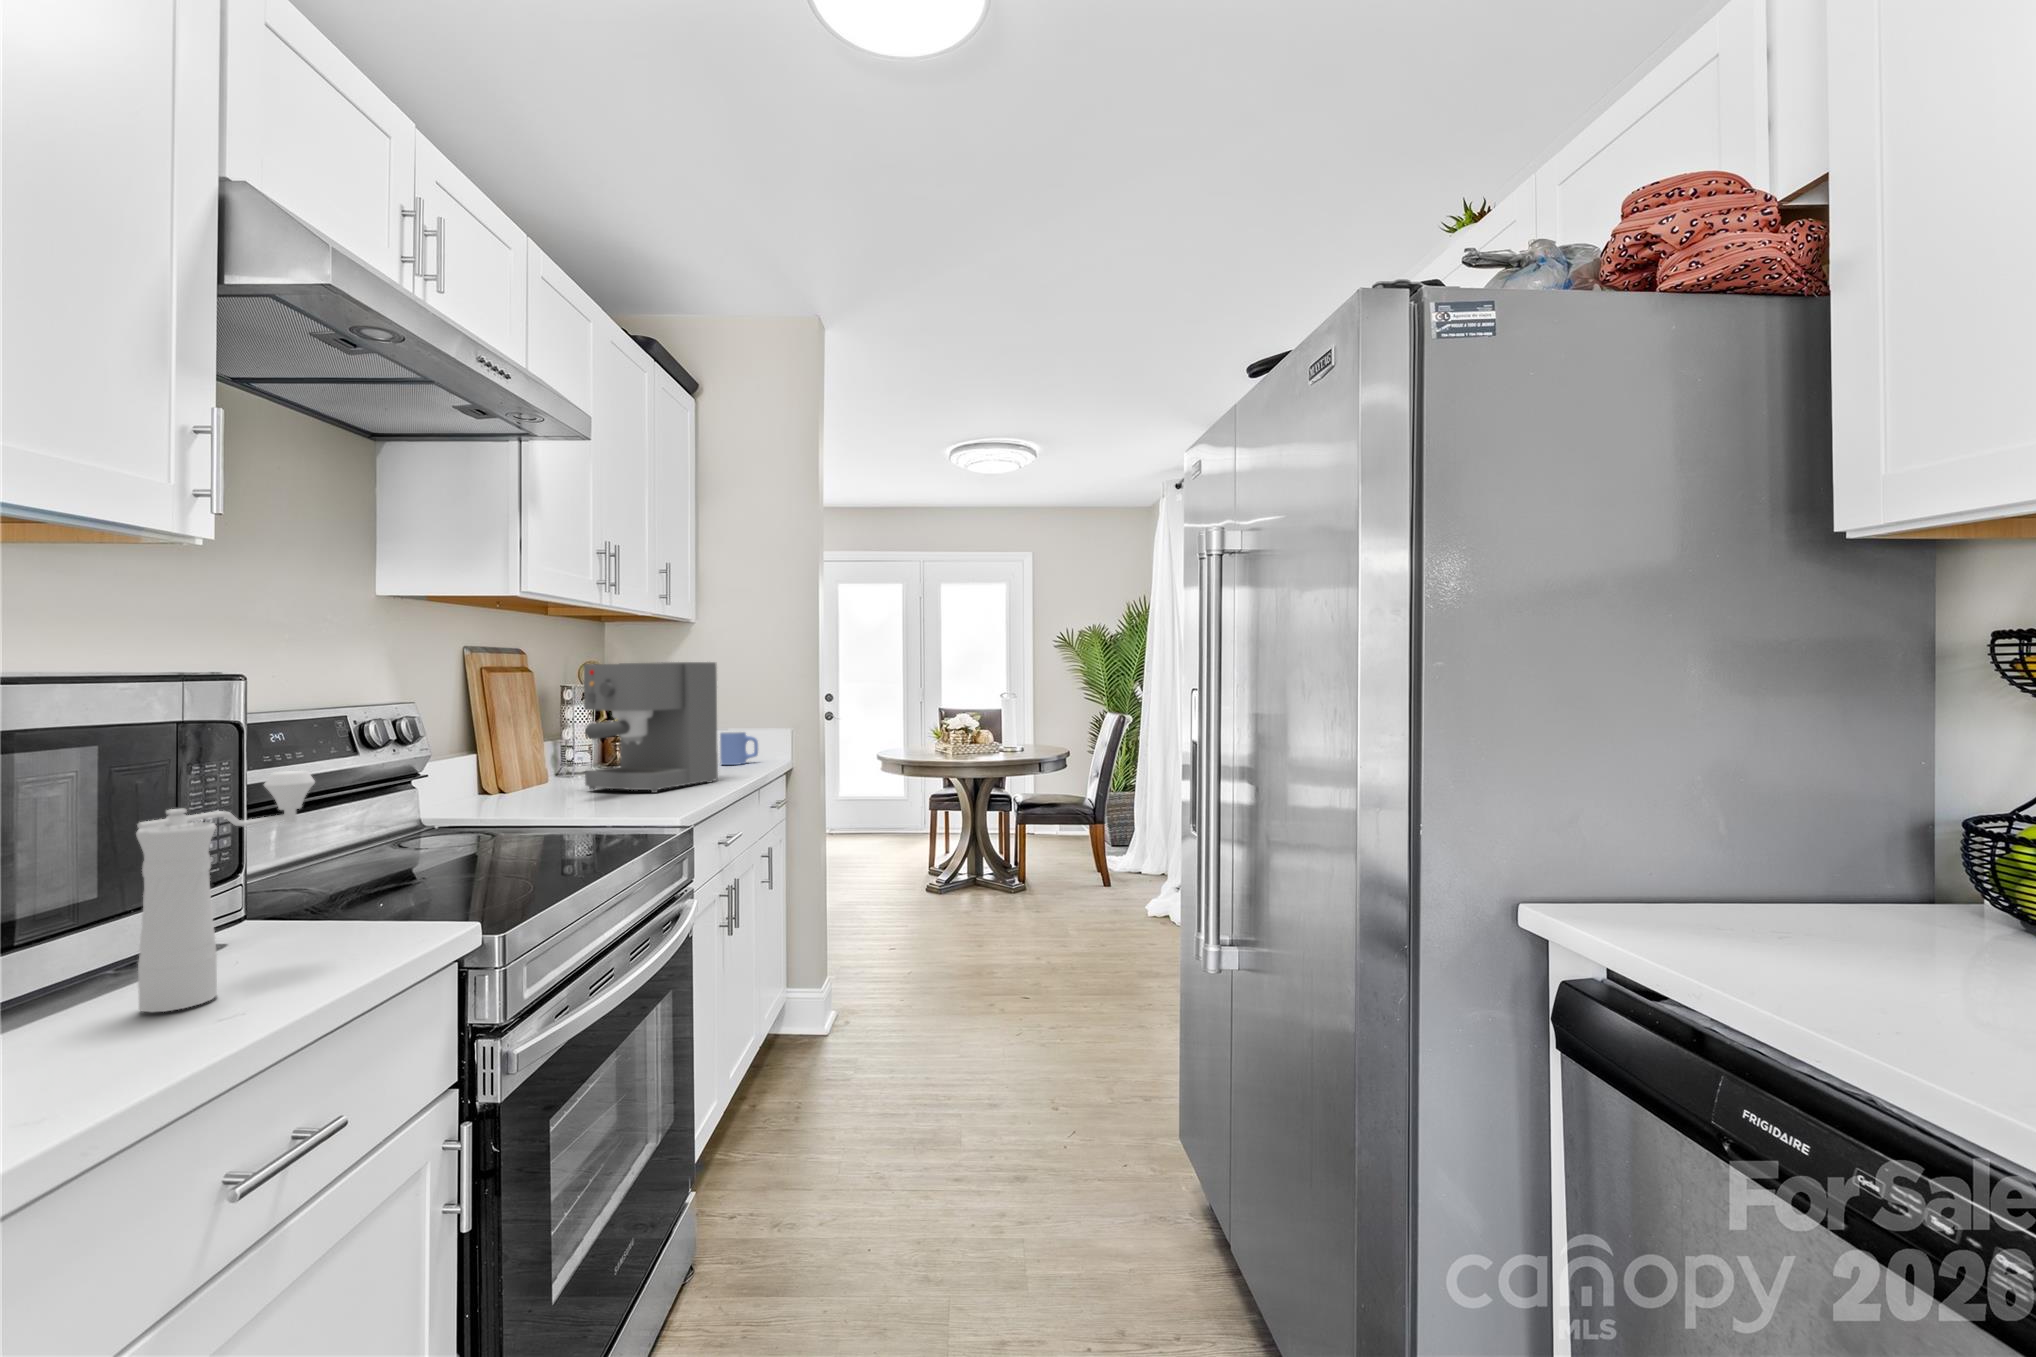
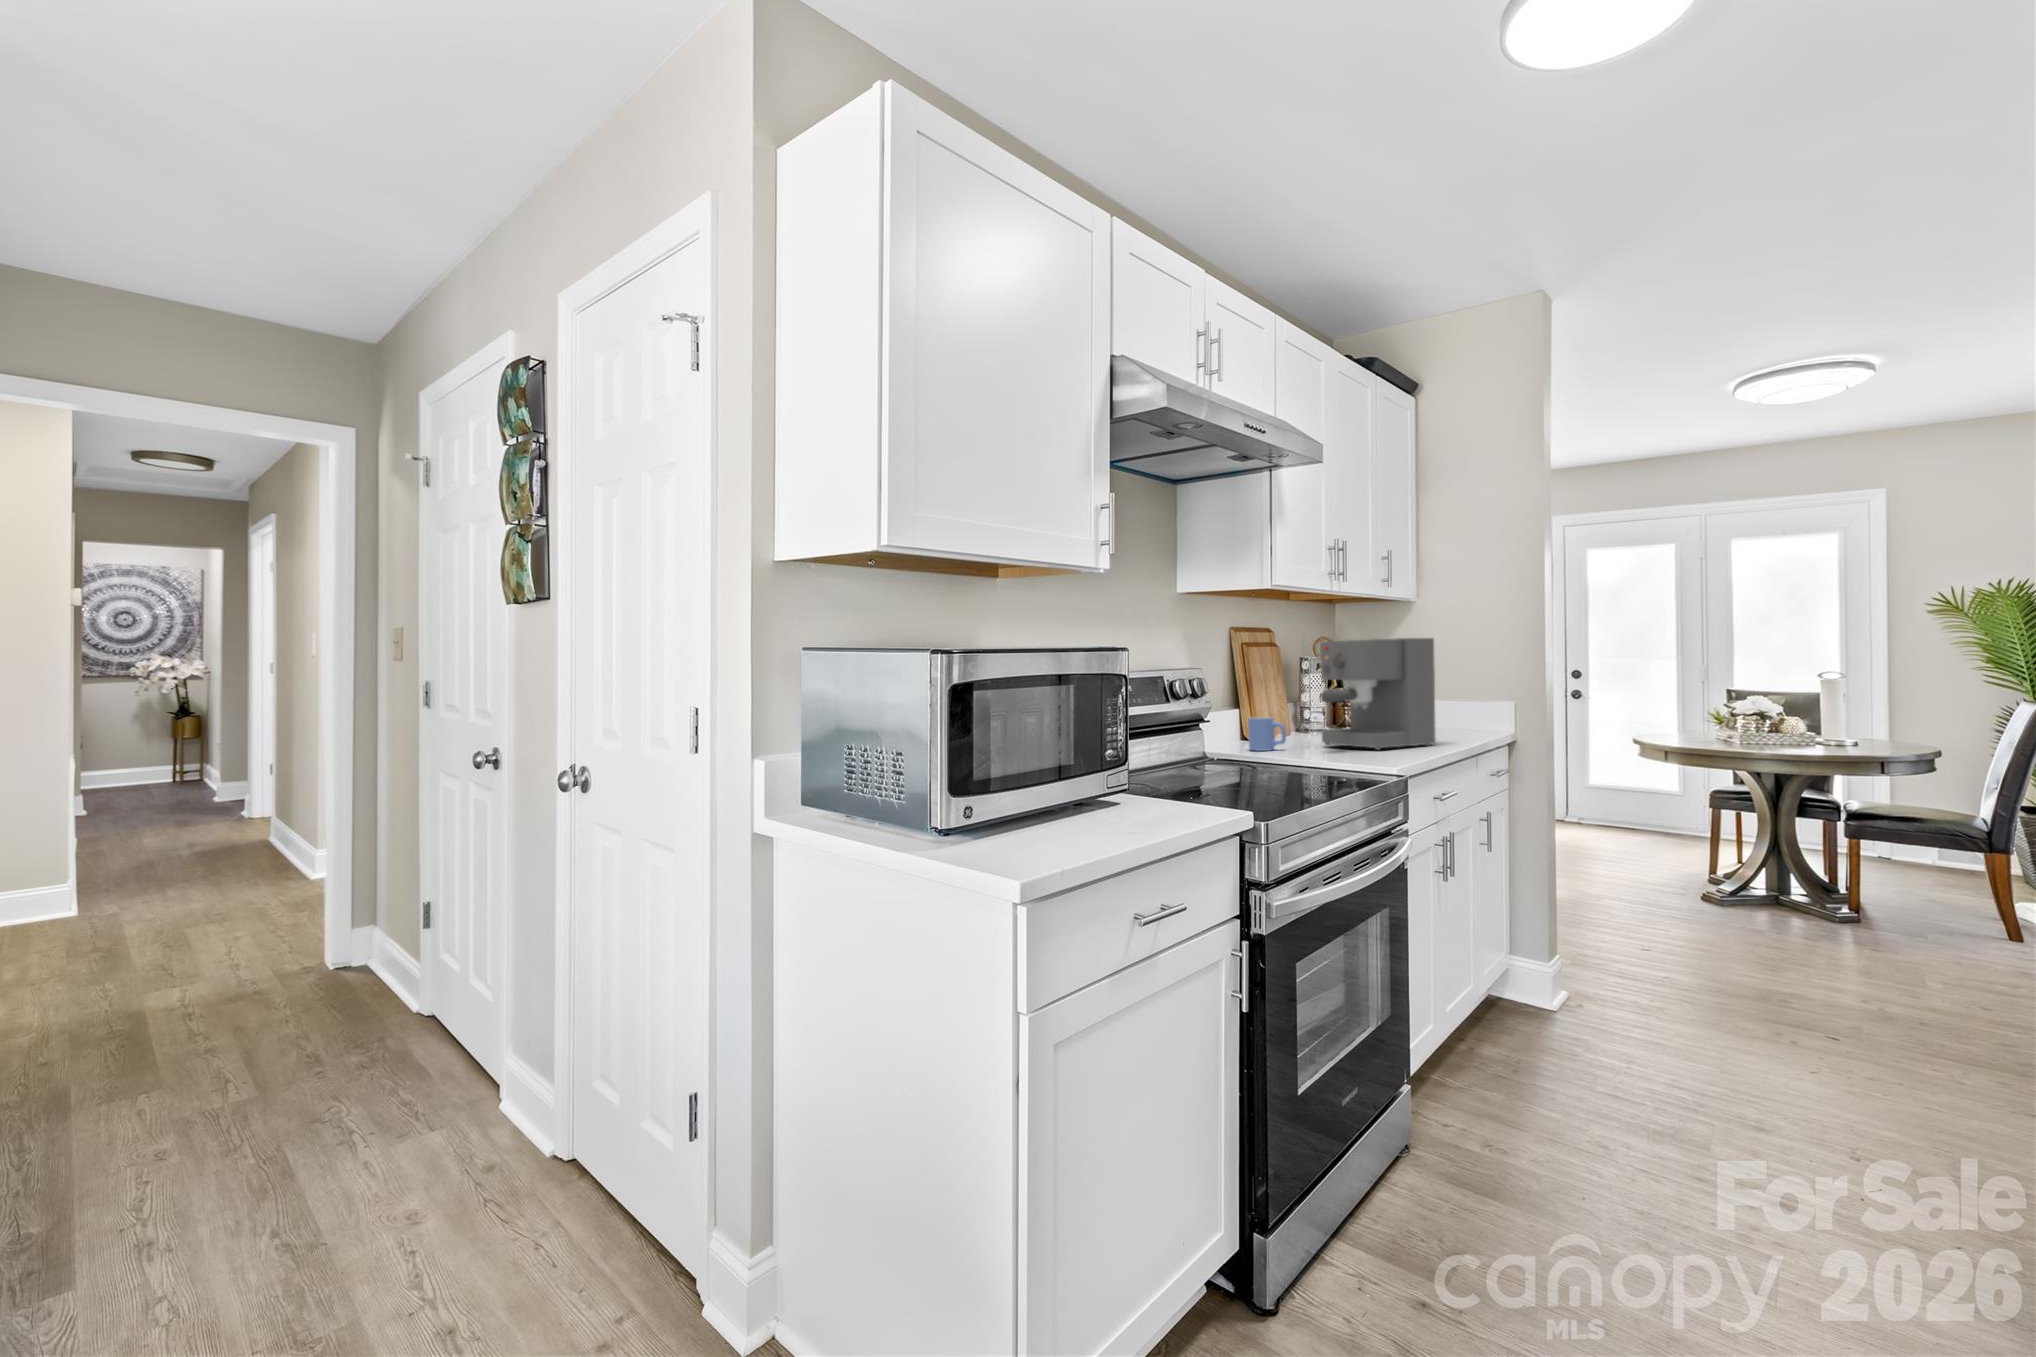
mug: present [720,732,758,765] -> present [1248,717,1286,751]
pepper mill: present [136,771,315,1012] -> none [1088,705,1163,828]

